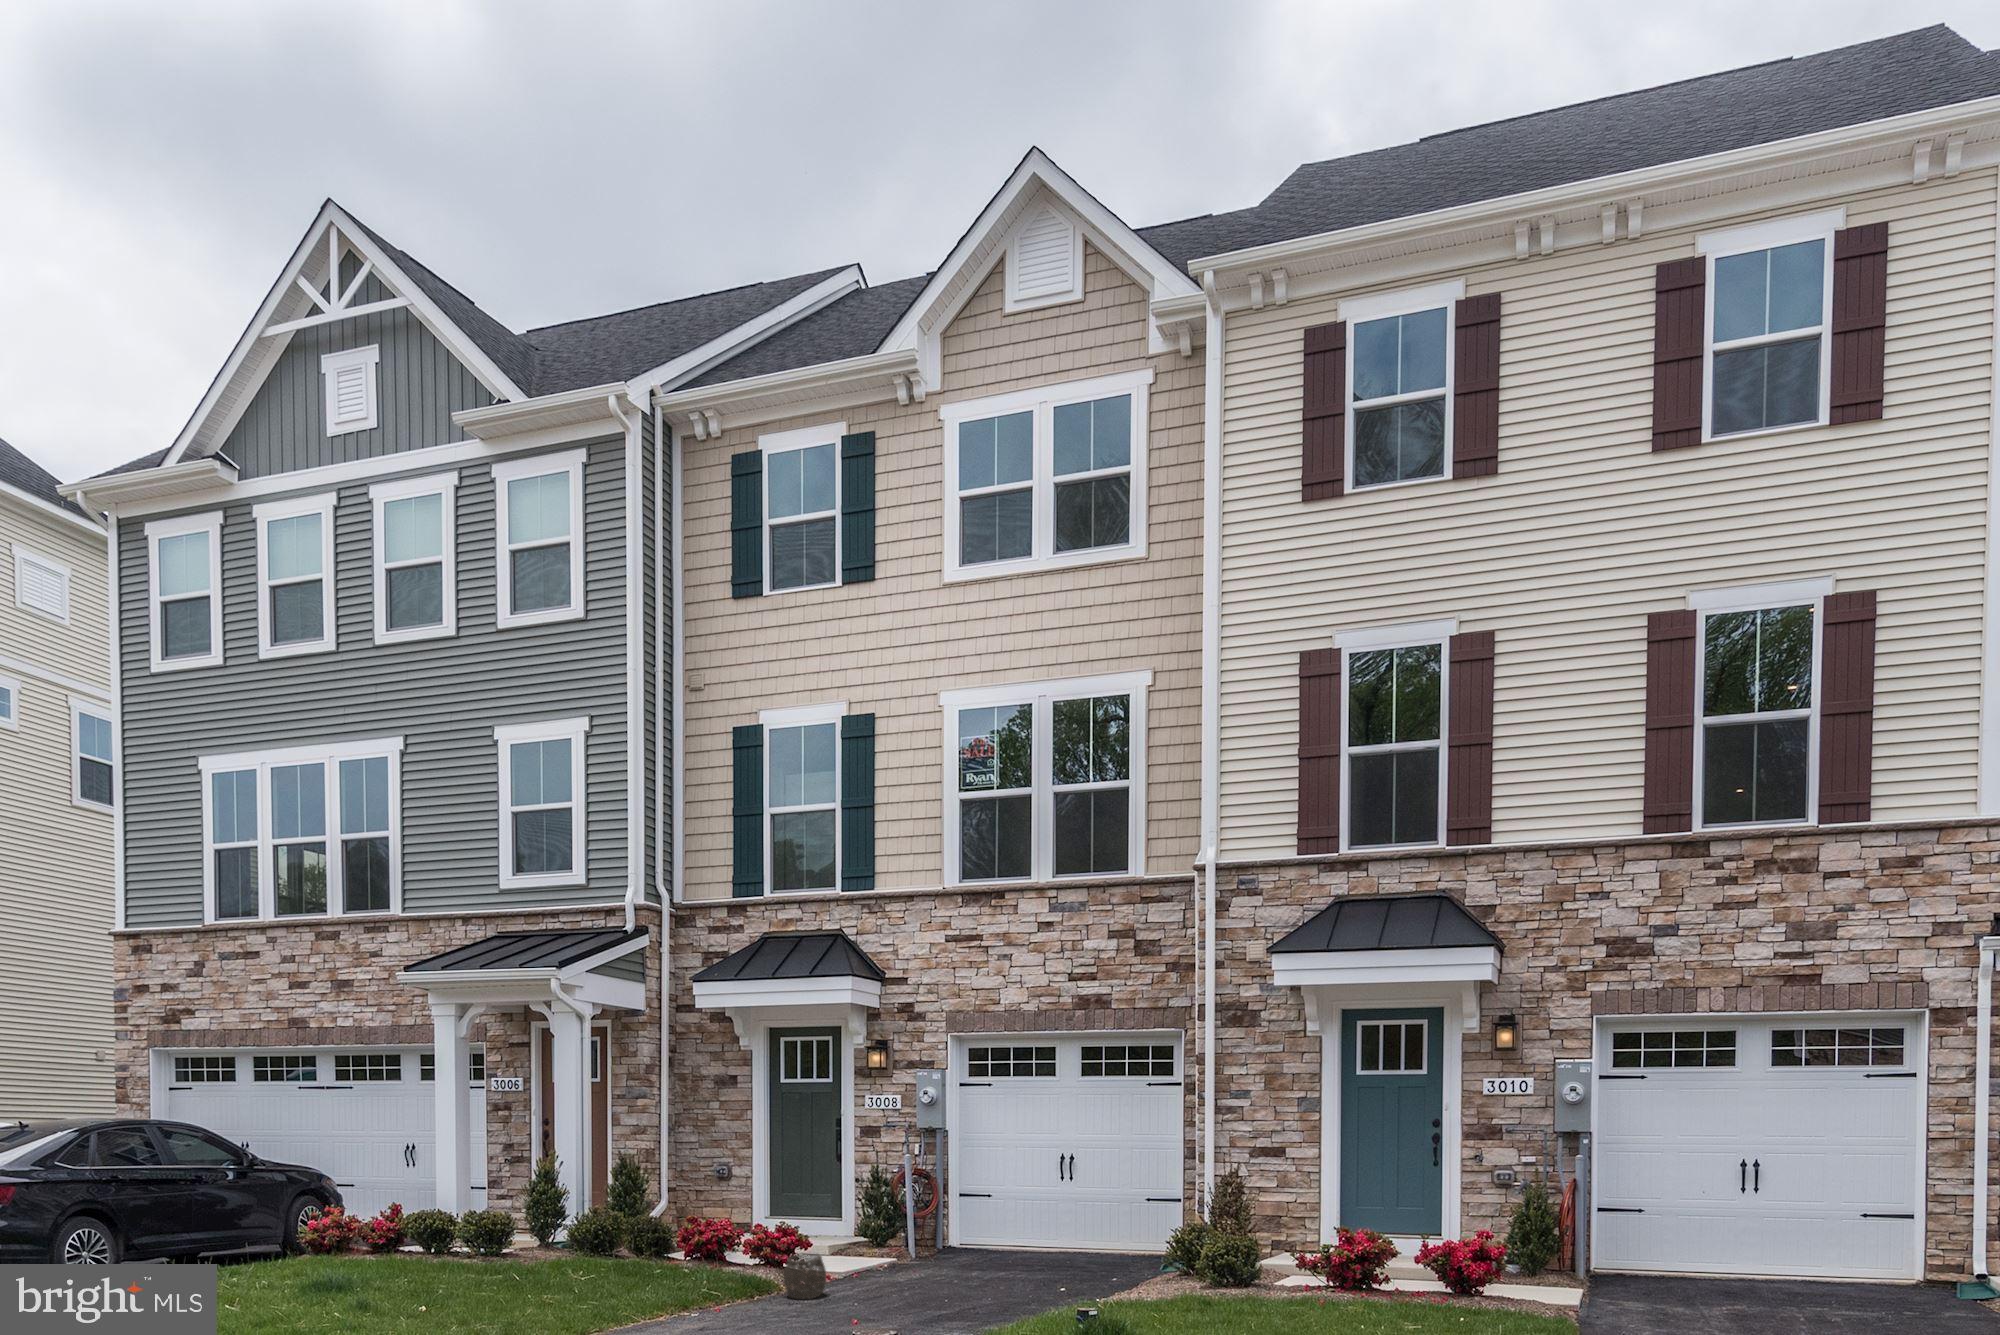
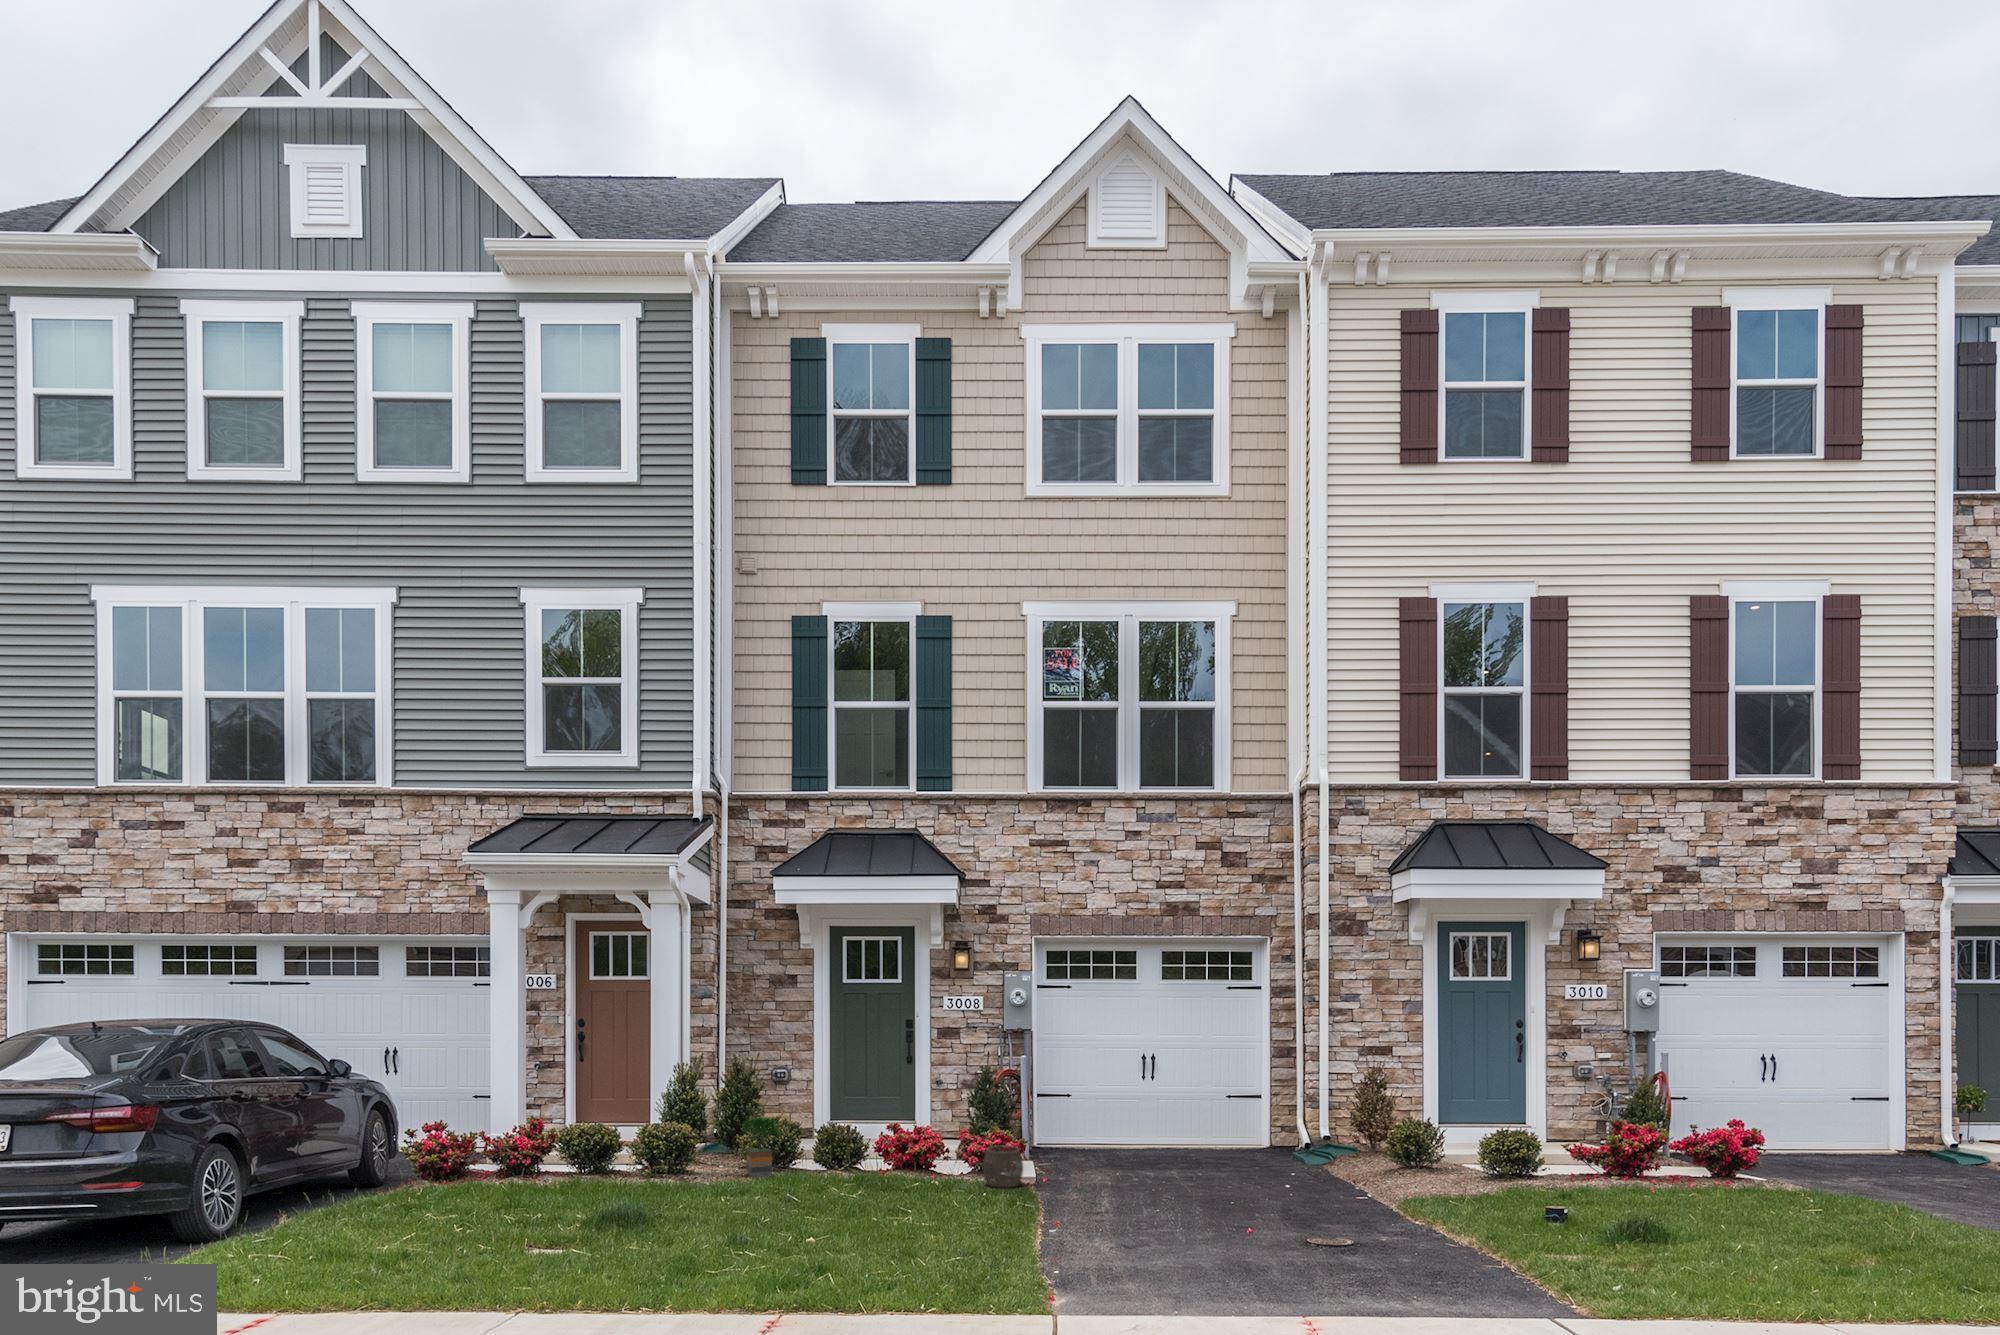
potted tree: none [599,1218,637,1280] -> present [742,1117,781,1177]

